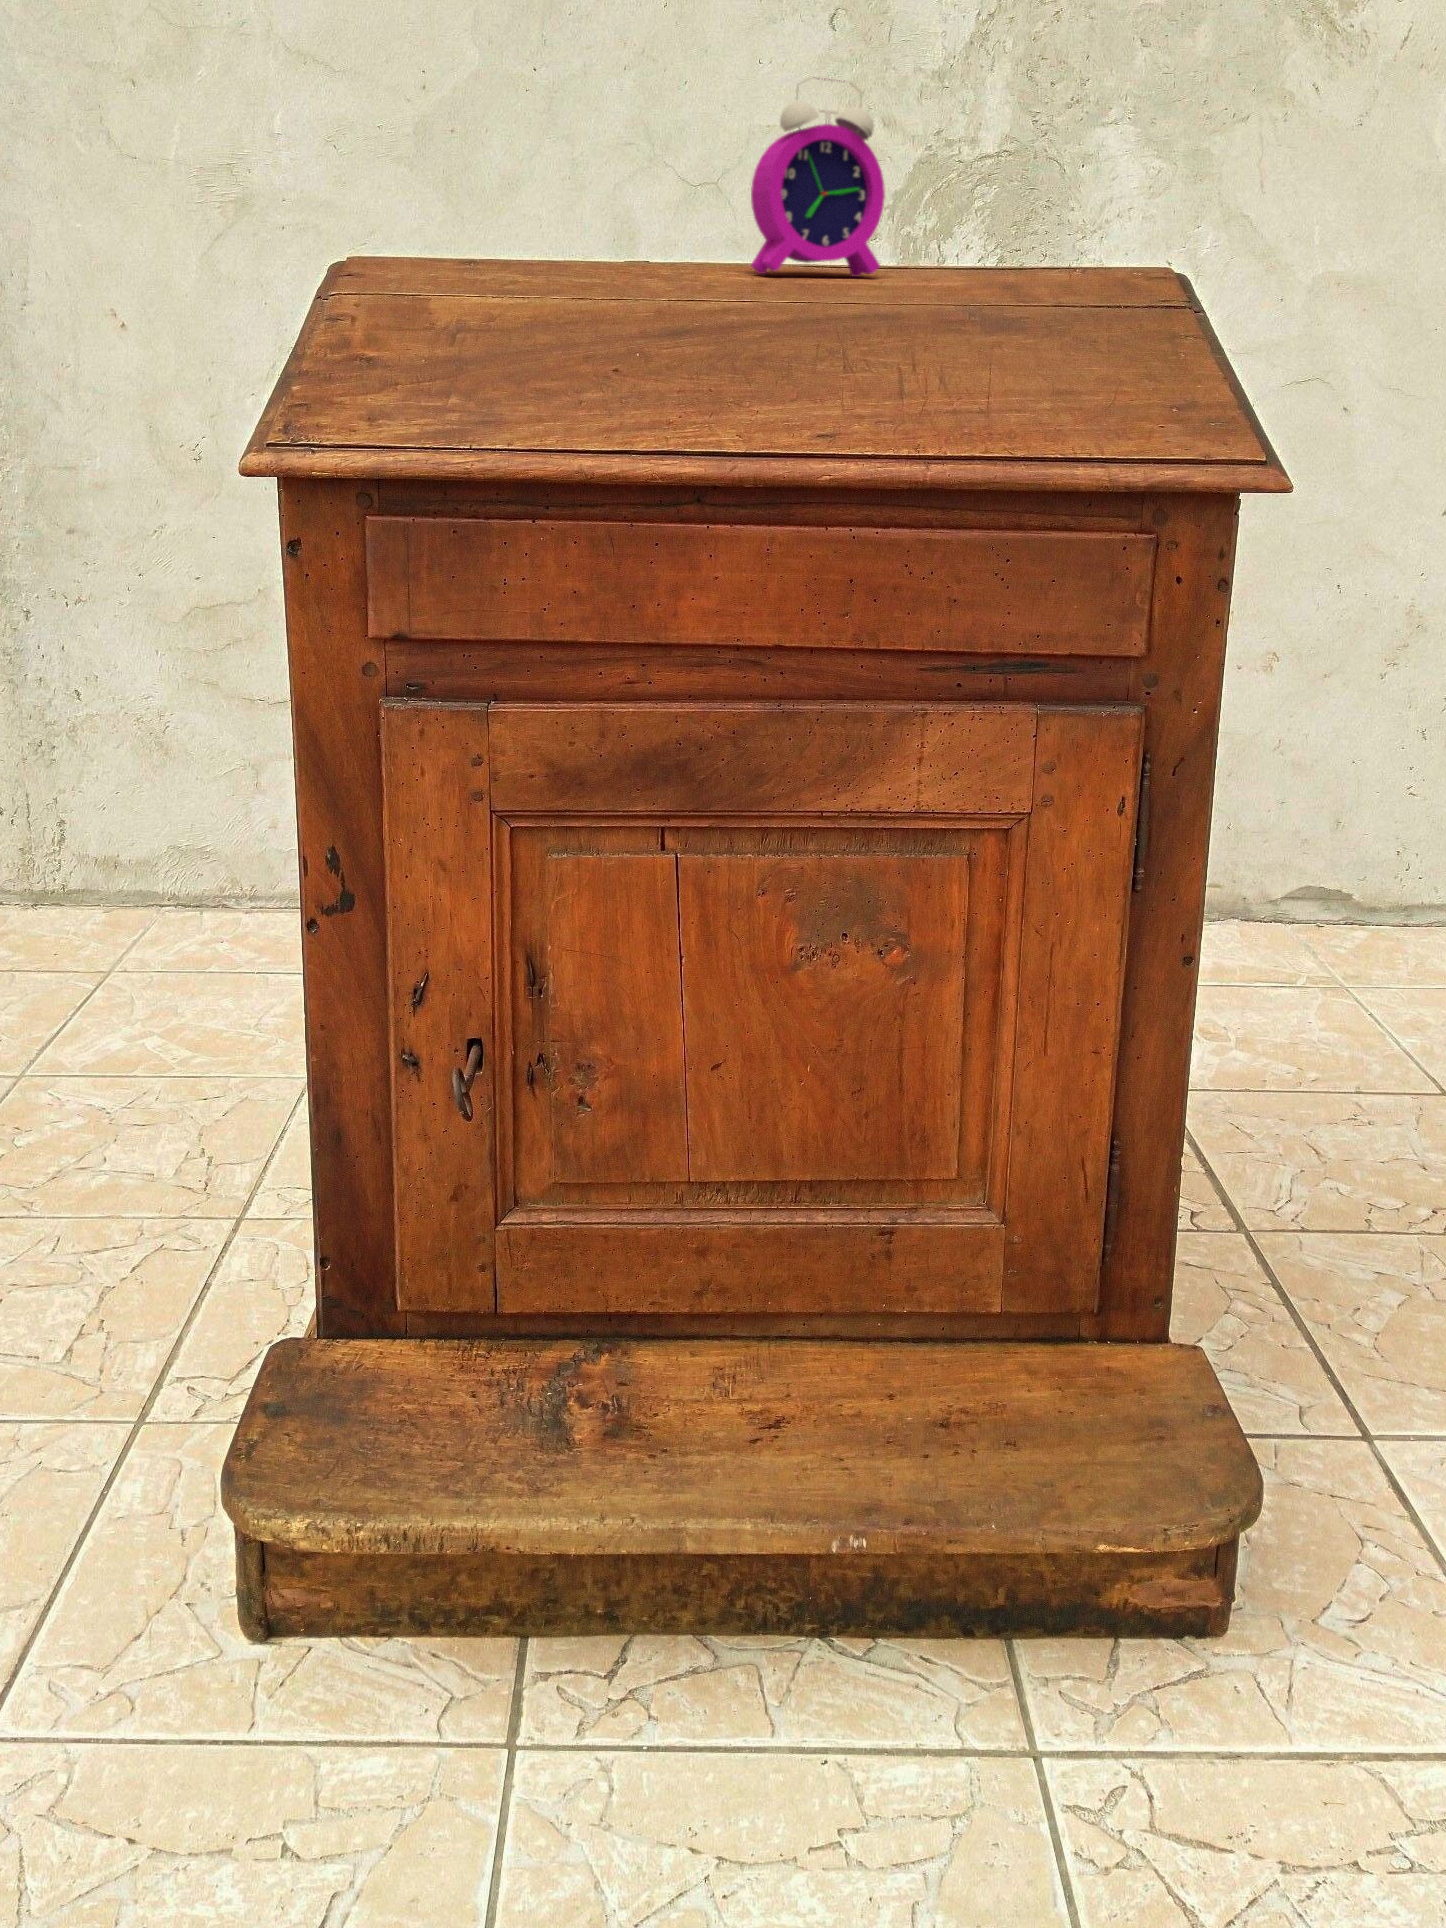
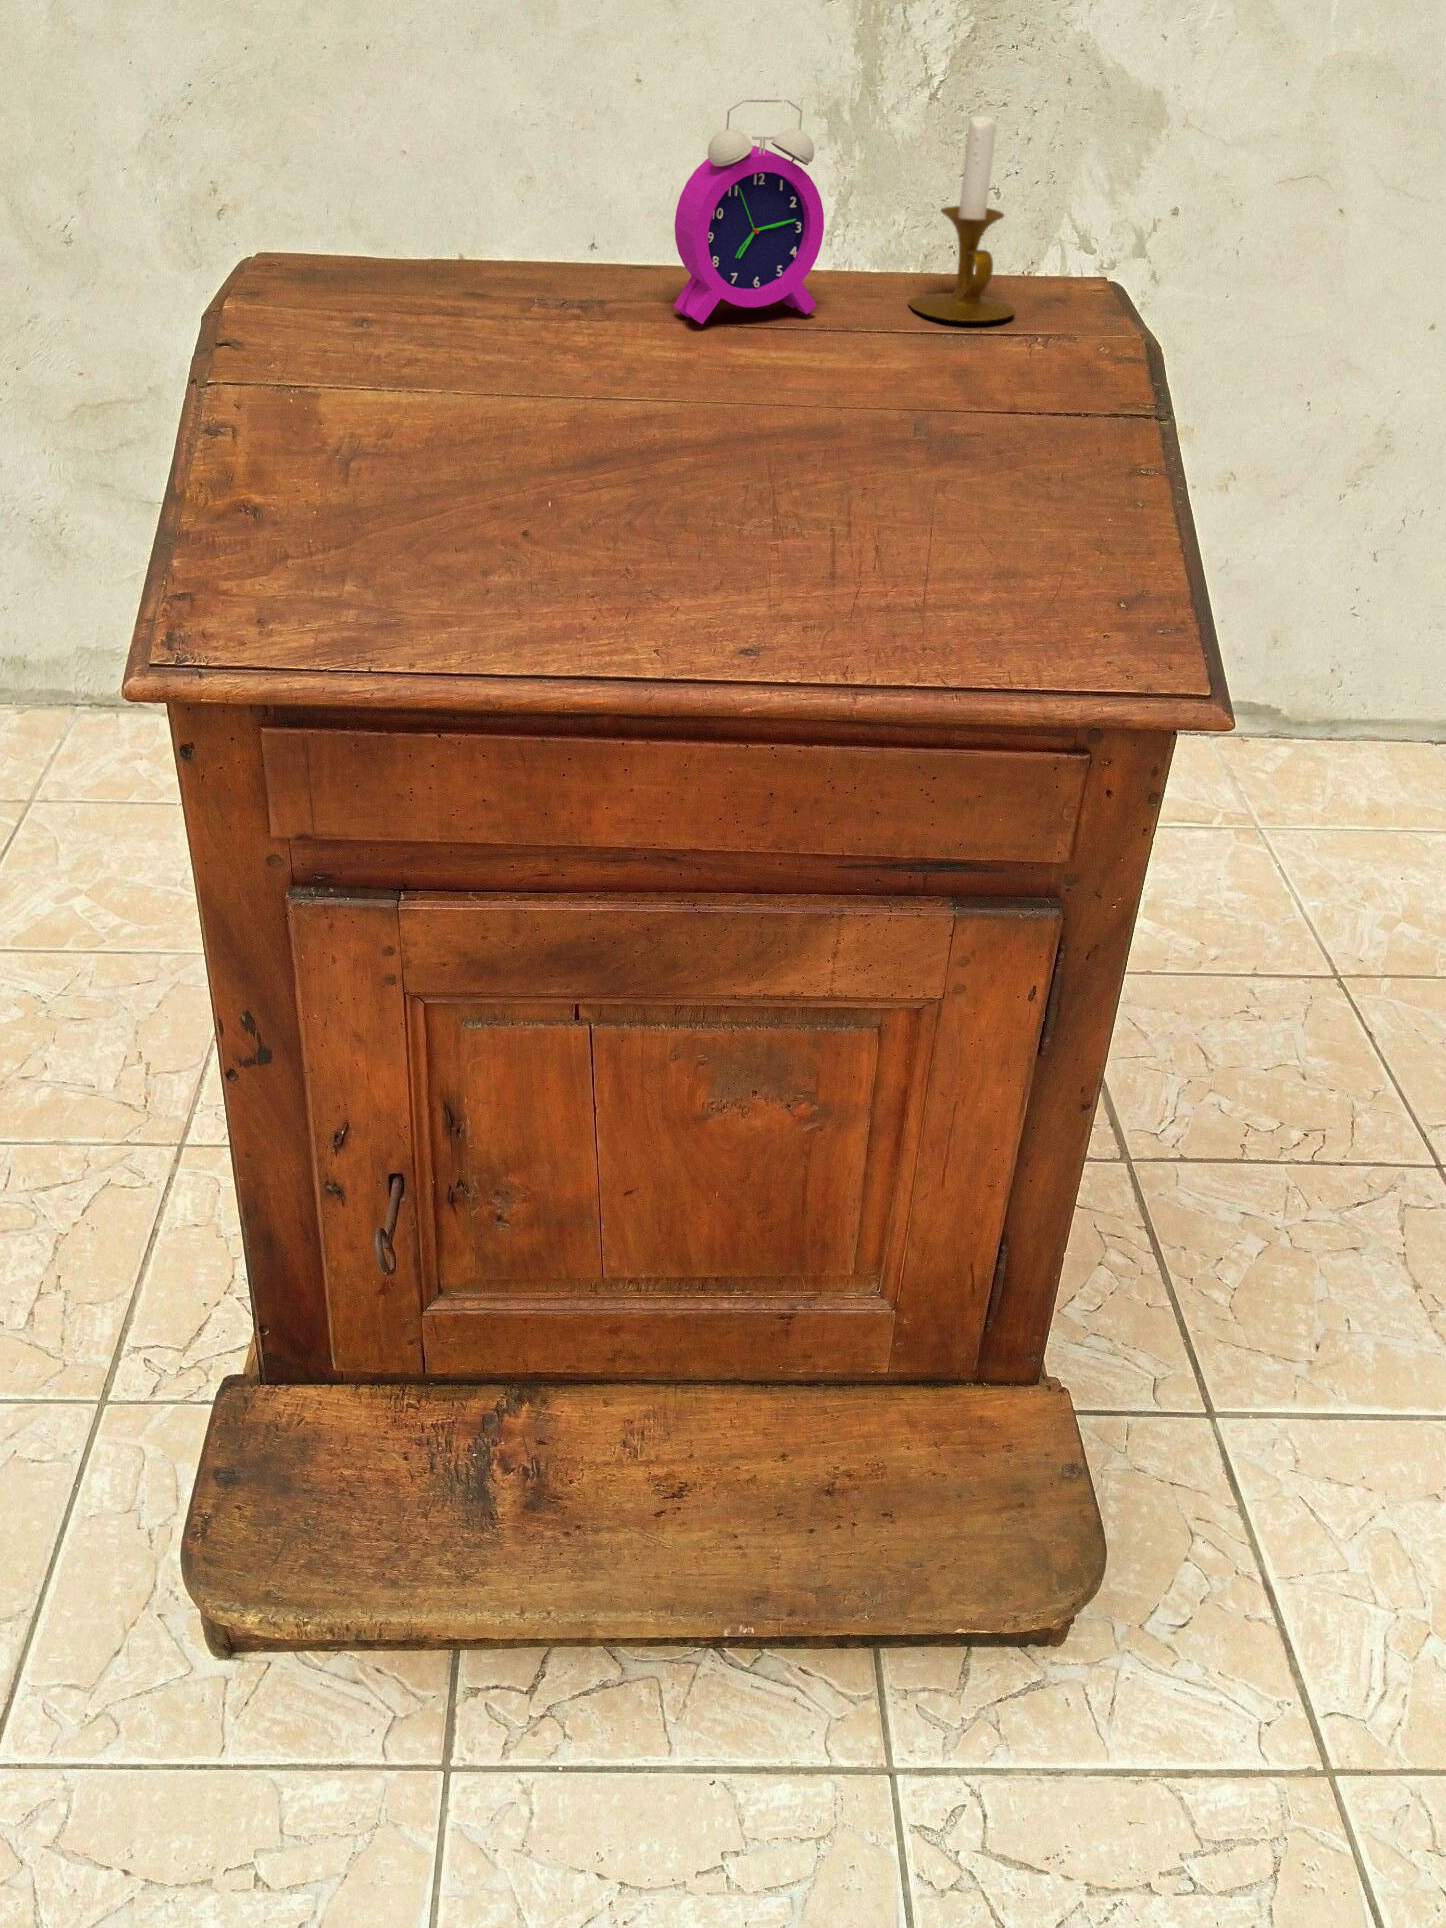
candlestick: none [963,109,1062,281] -> present [909,116,1015,321]

